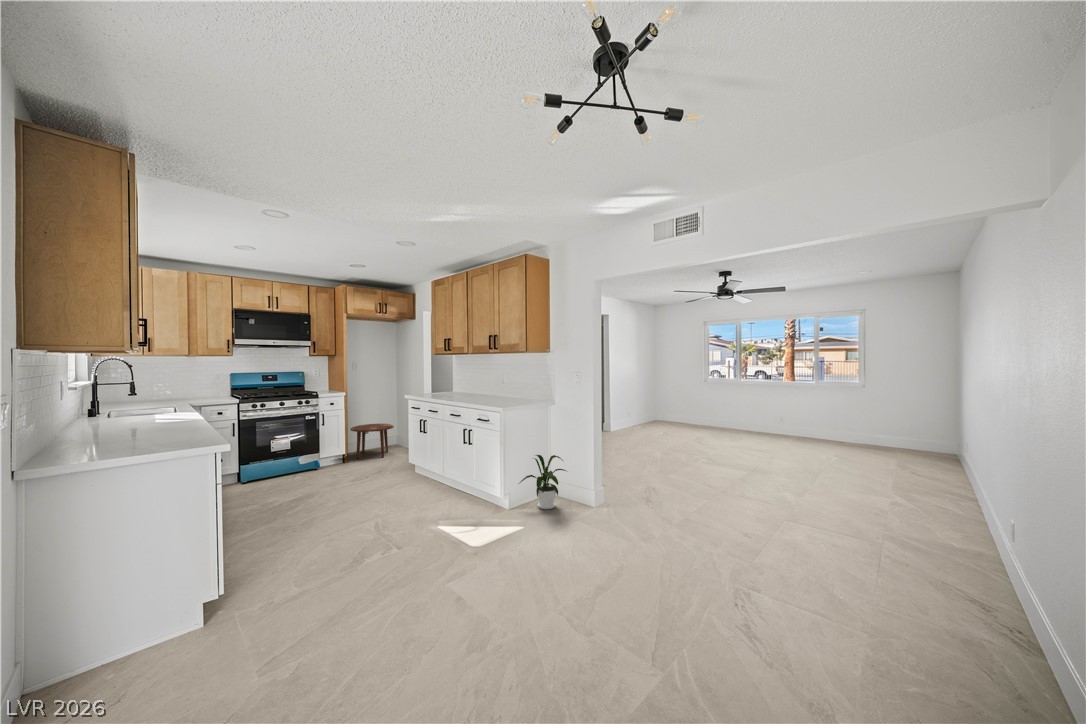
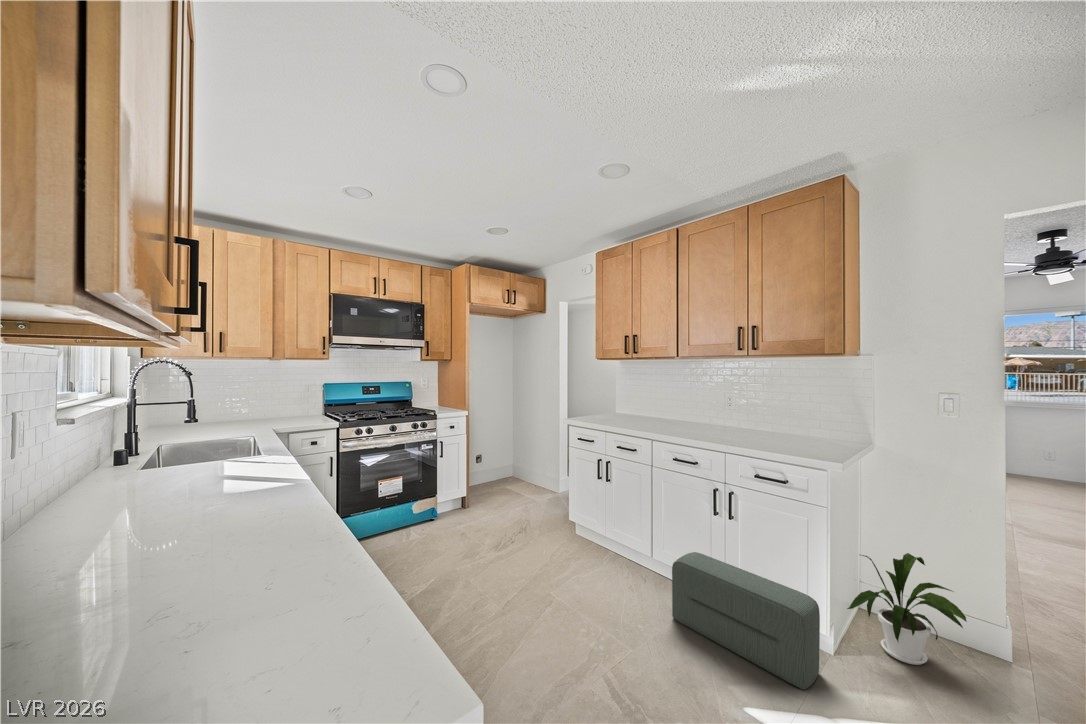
side table: present [350,424,394,459] -> none [470,452,525,502]
pouf: none [436,465,493,519] -> present [672,552,820,689]

